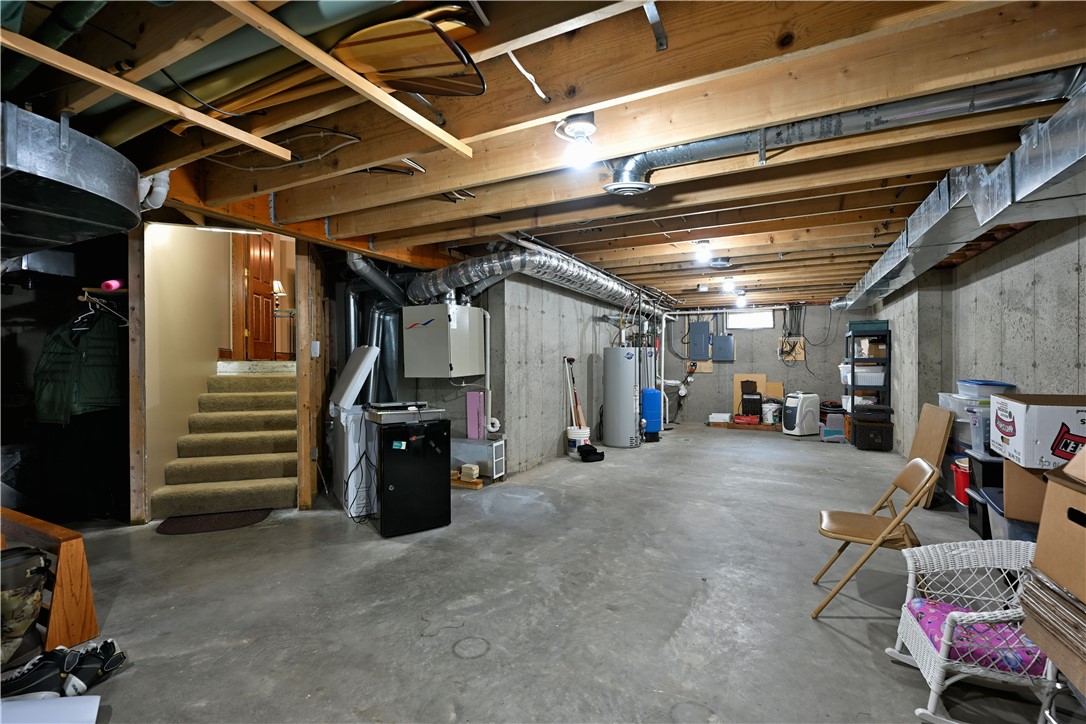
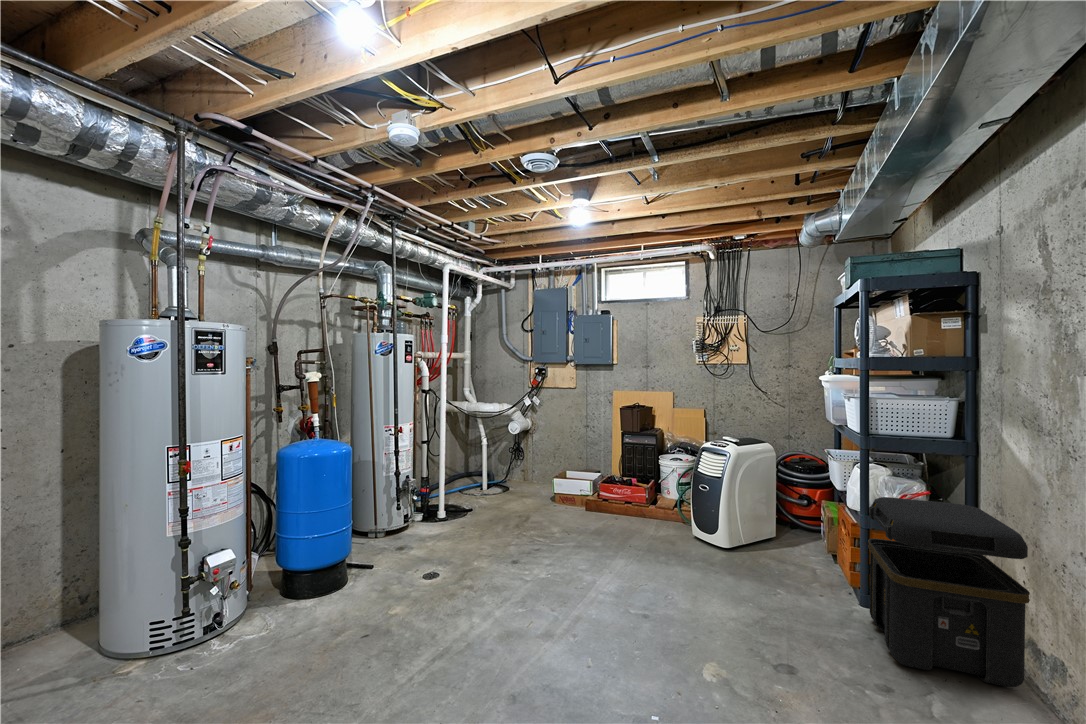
vacuum cleaner: present [795,408,846,443] -> none [705,494,845,603]

